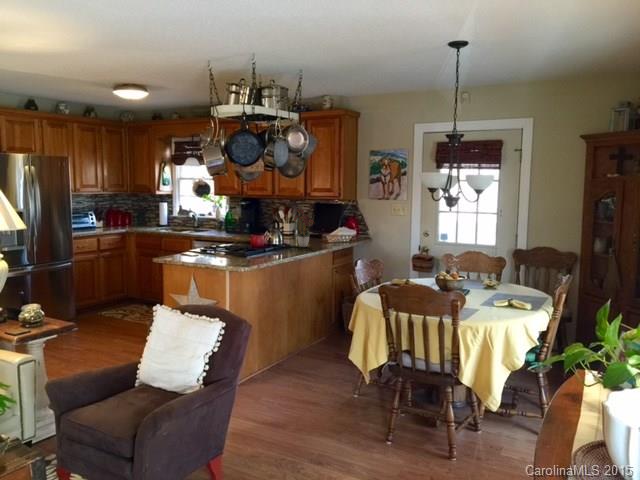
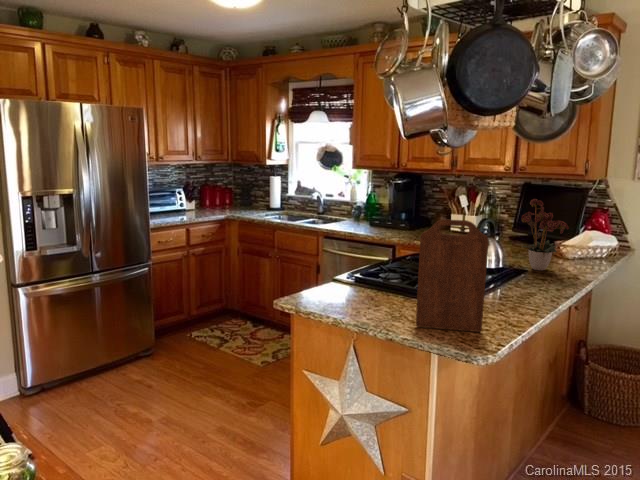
cutting board: none [216,213,245,262] -> present [416,219,489,332]

